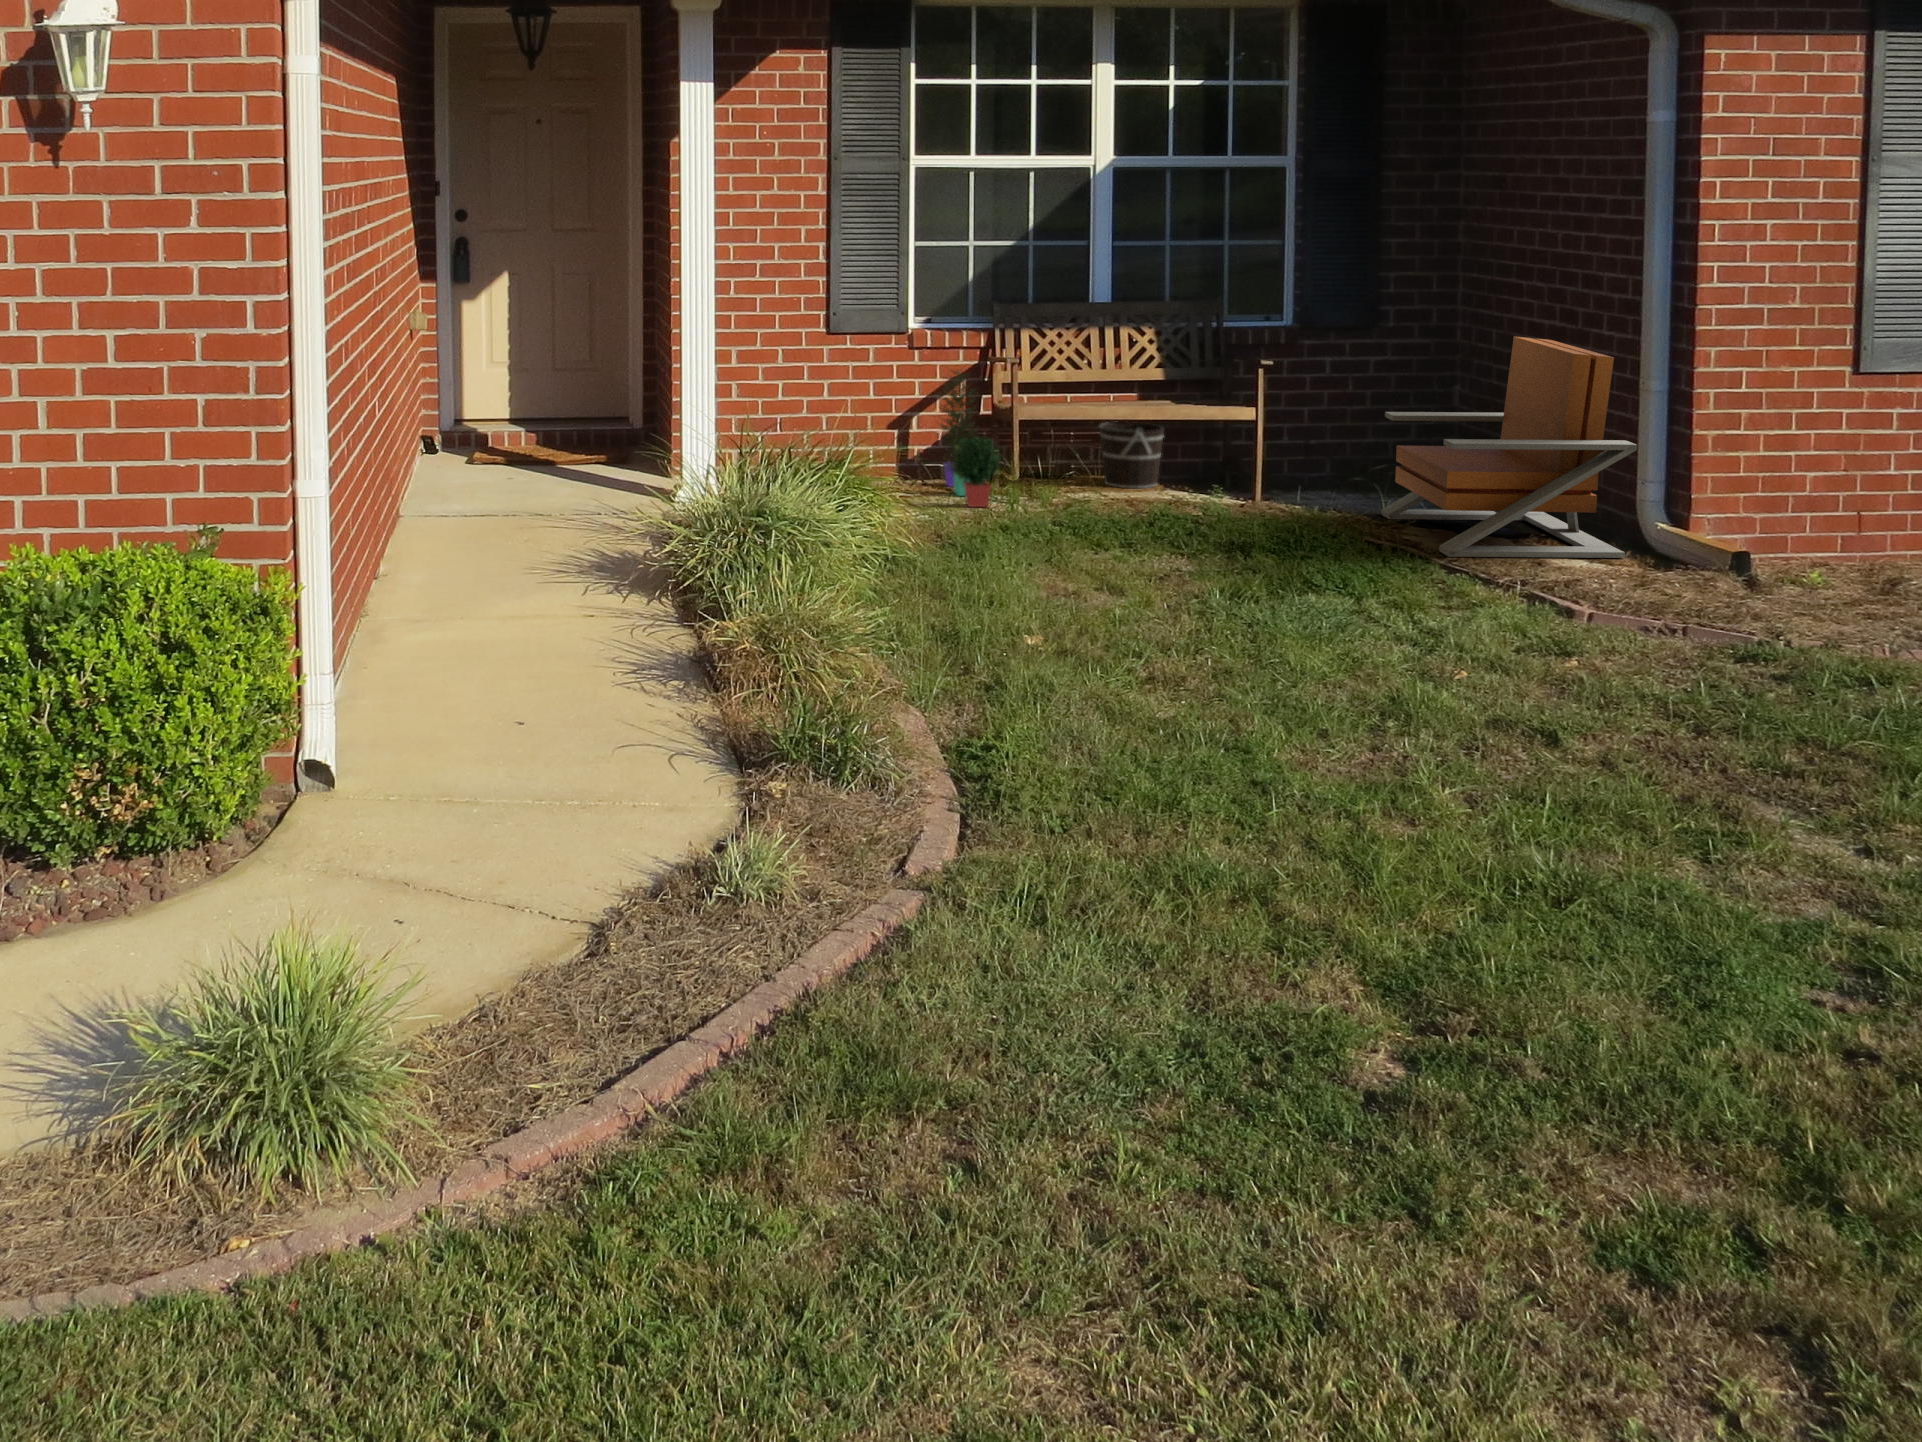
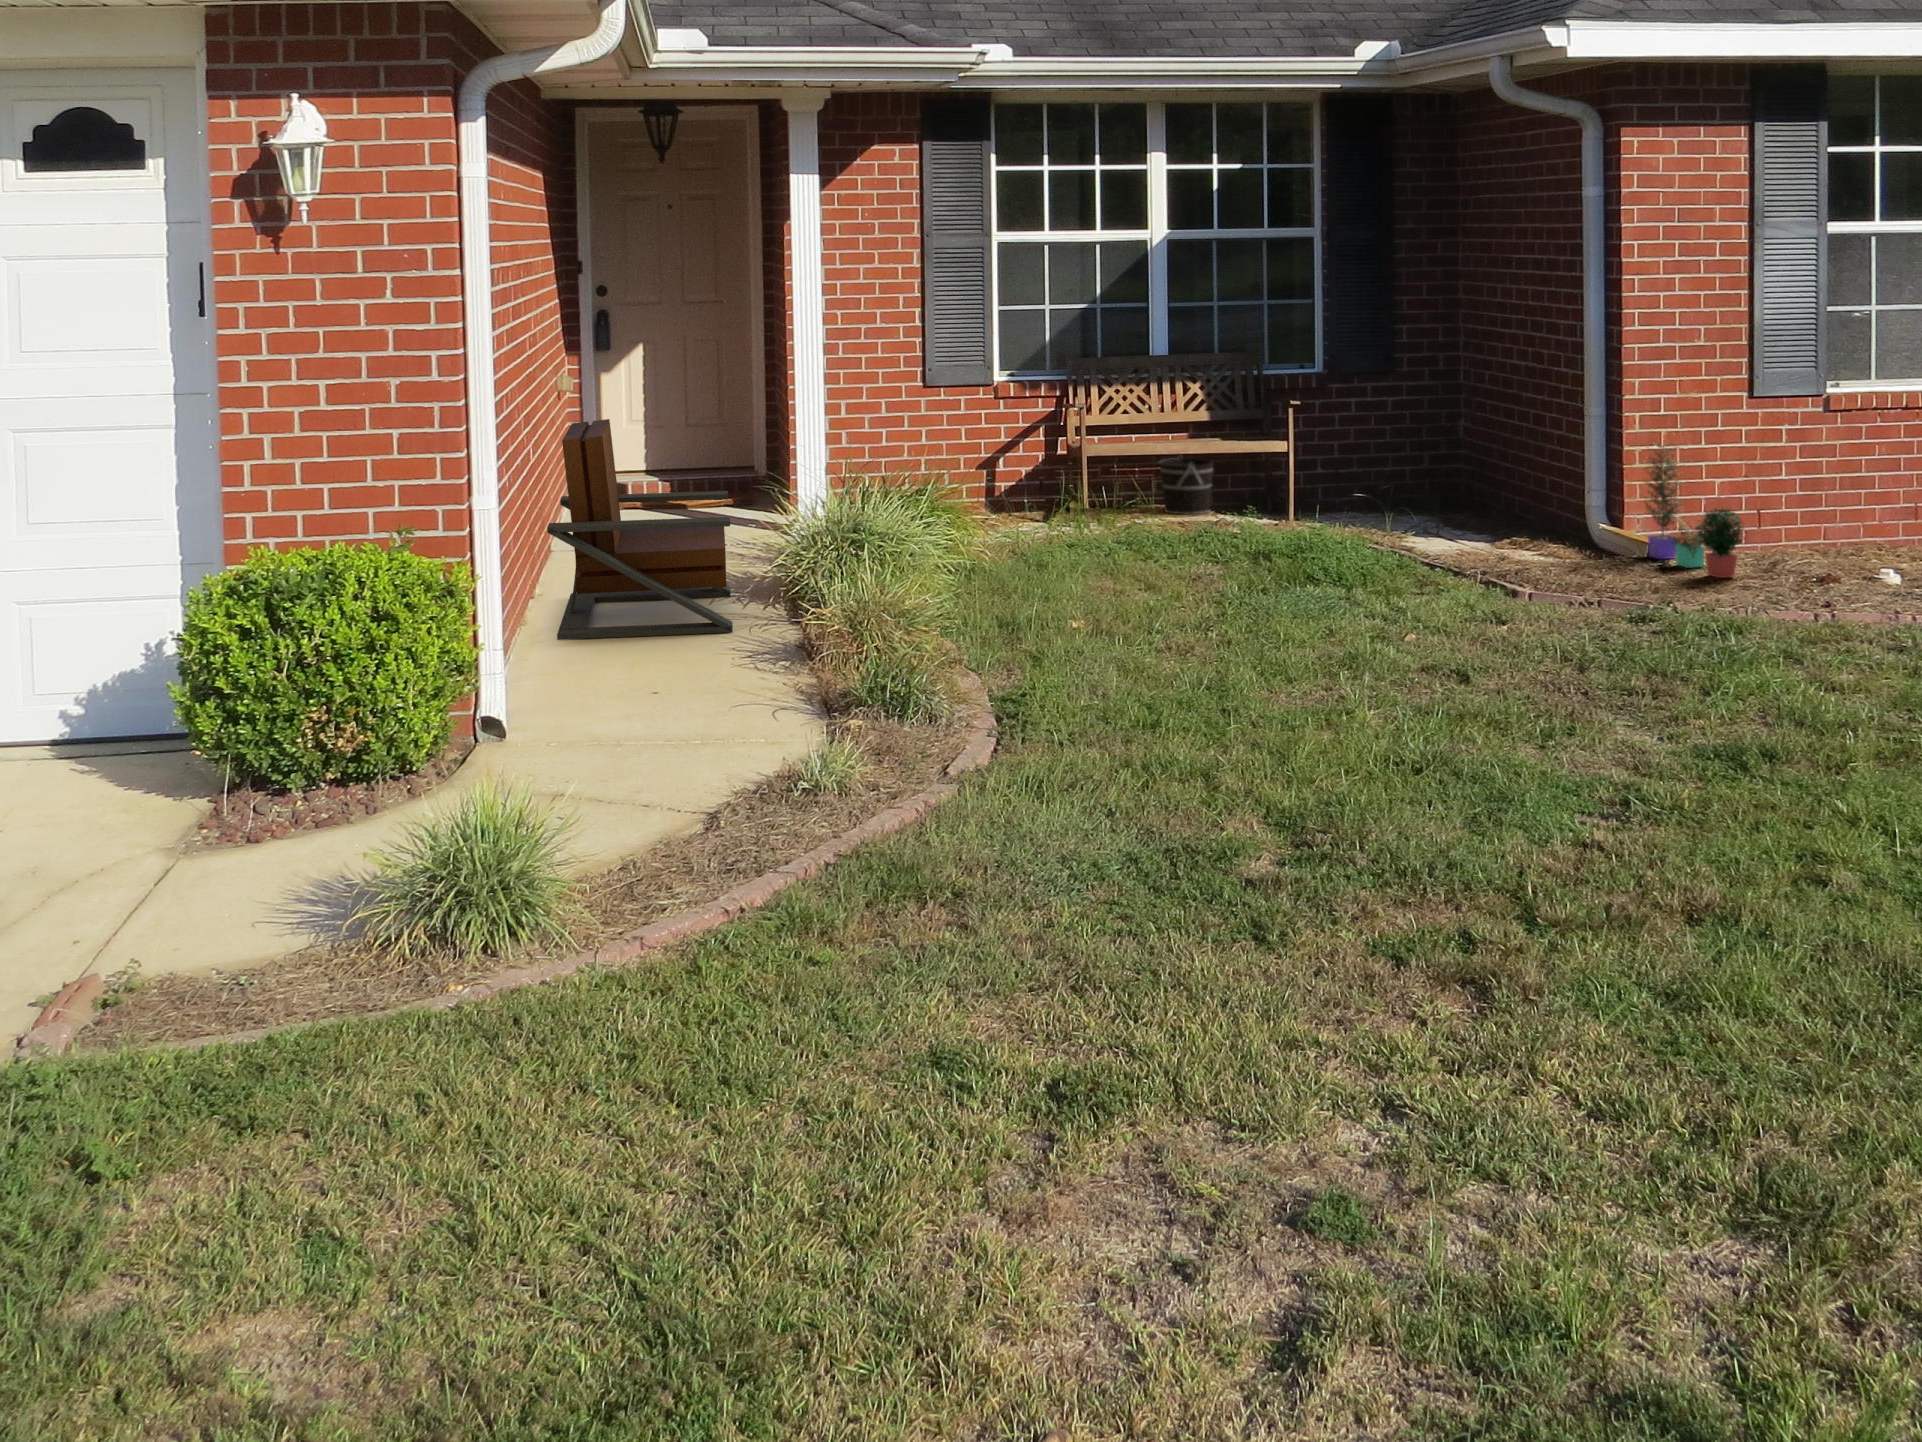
lounge chair: present [1381,337,1637,558] -> present [547,419,733,640]
potted plant: present [937,369,1000,507] -> present [1643,443,1745,578]

